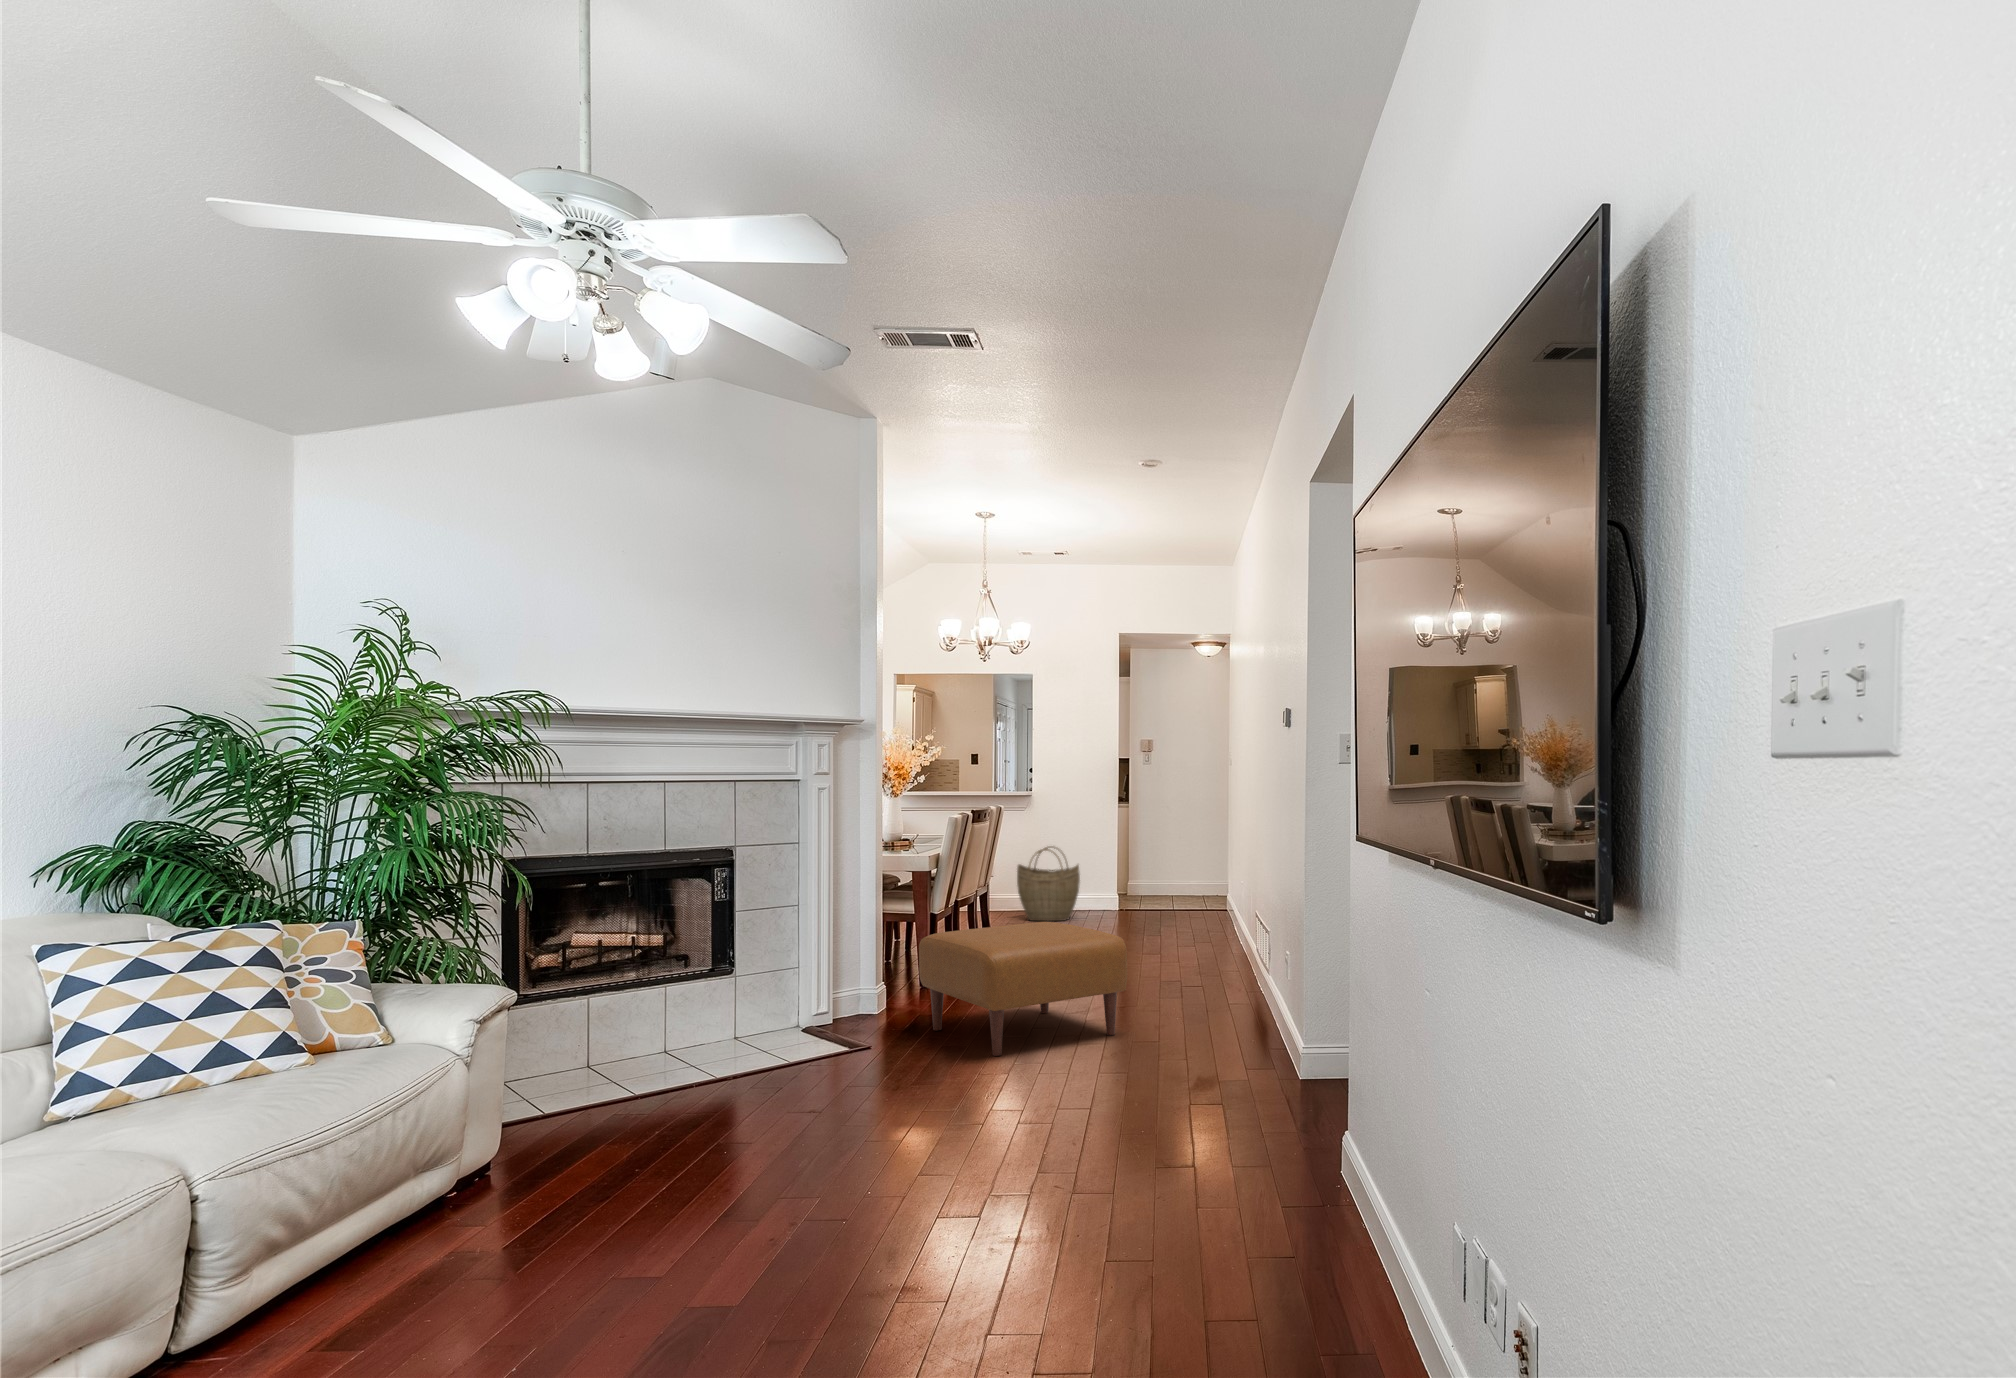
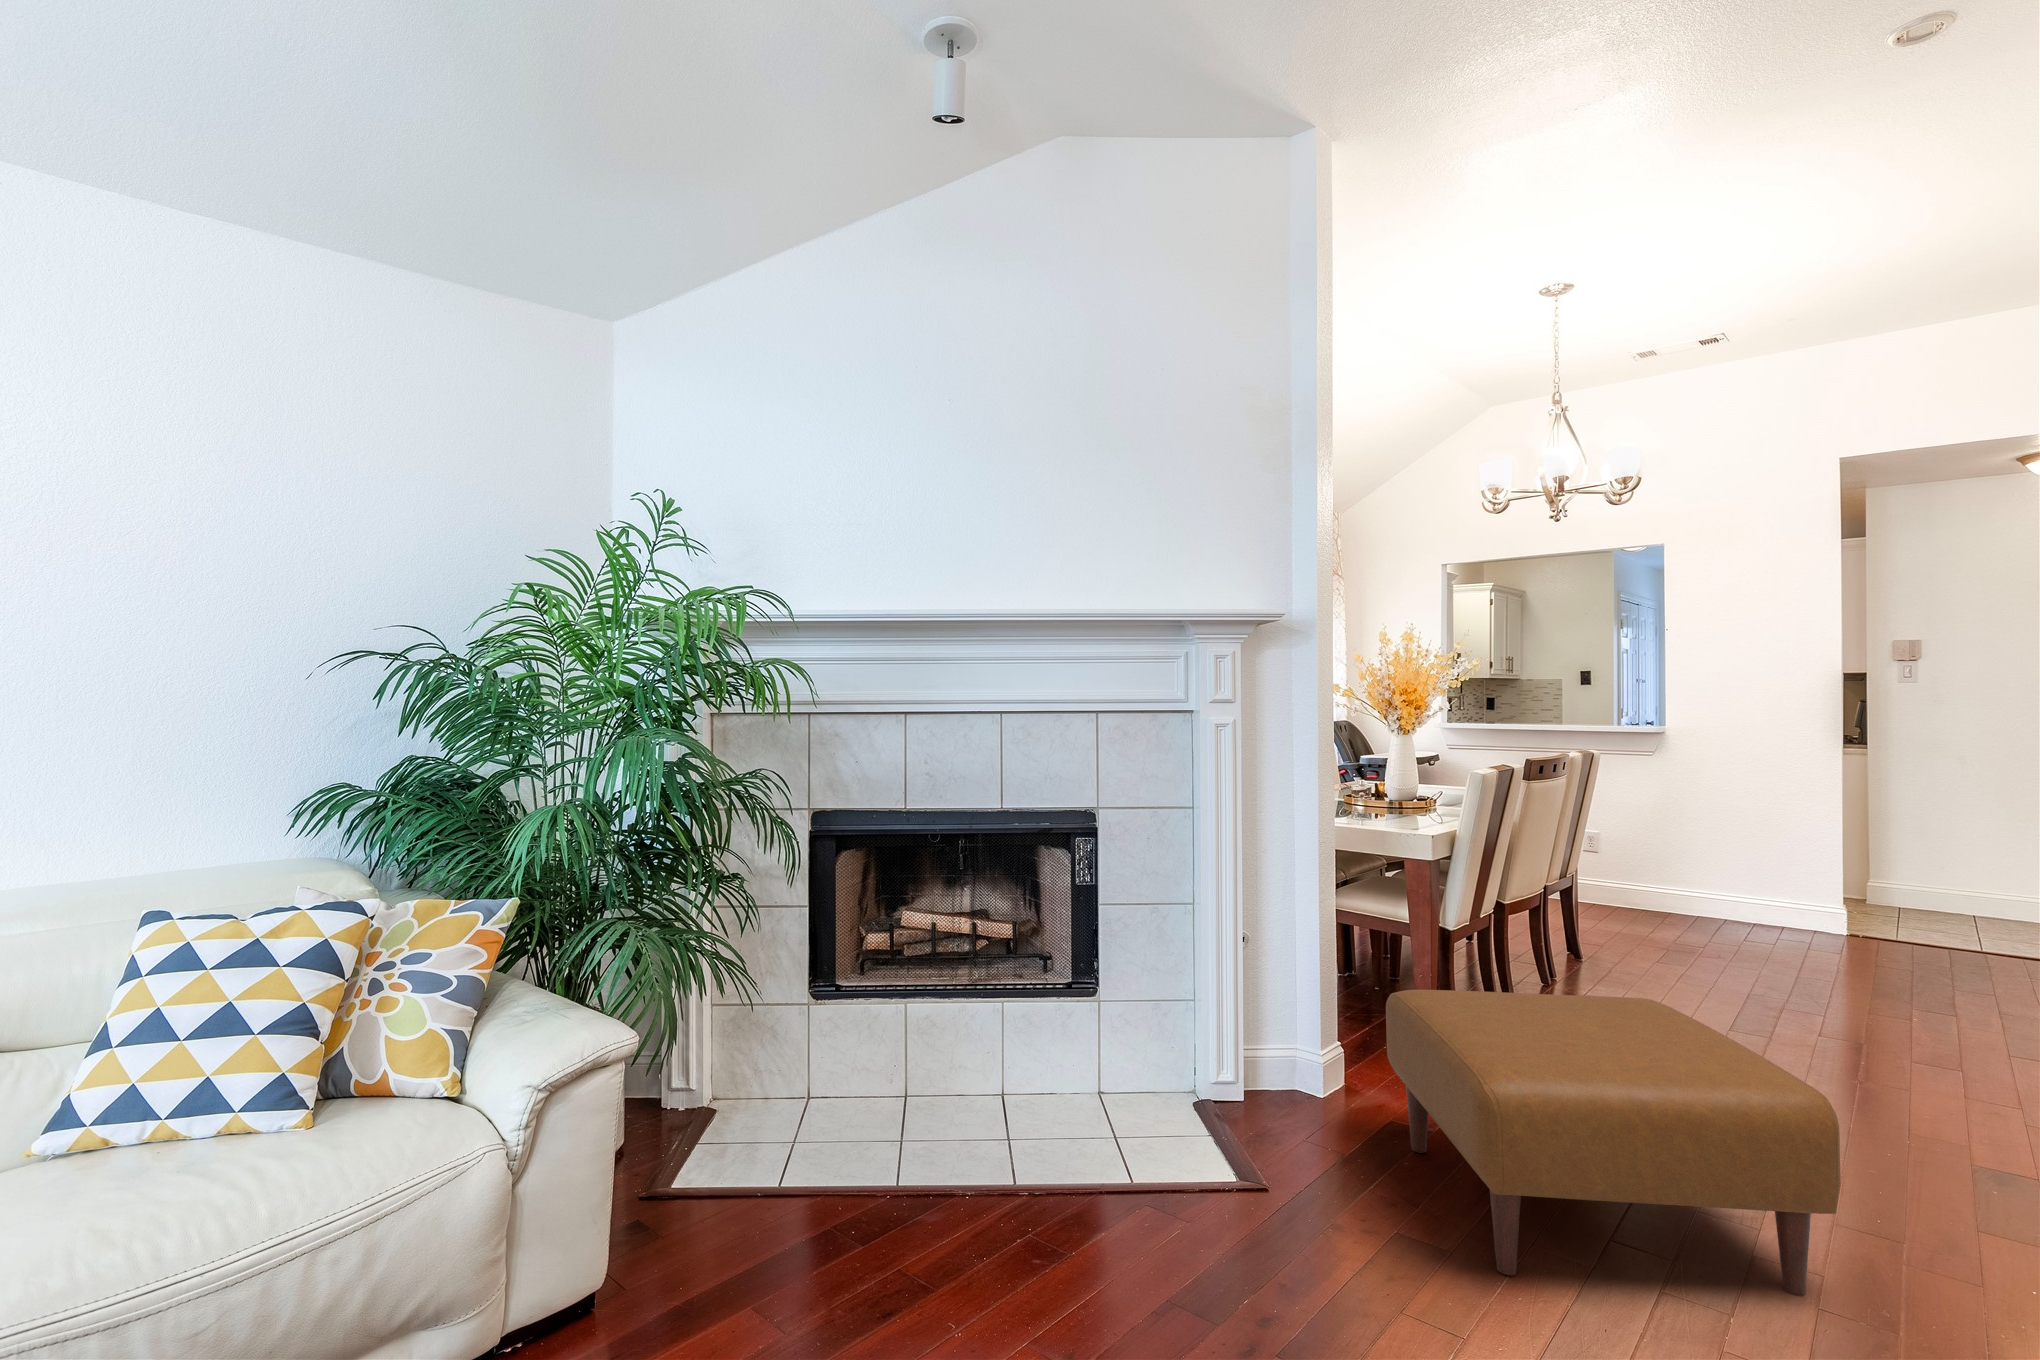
woven basket: present [1017,846,1080,921] -> none [1646,813,1765,930]

